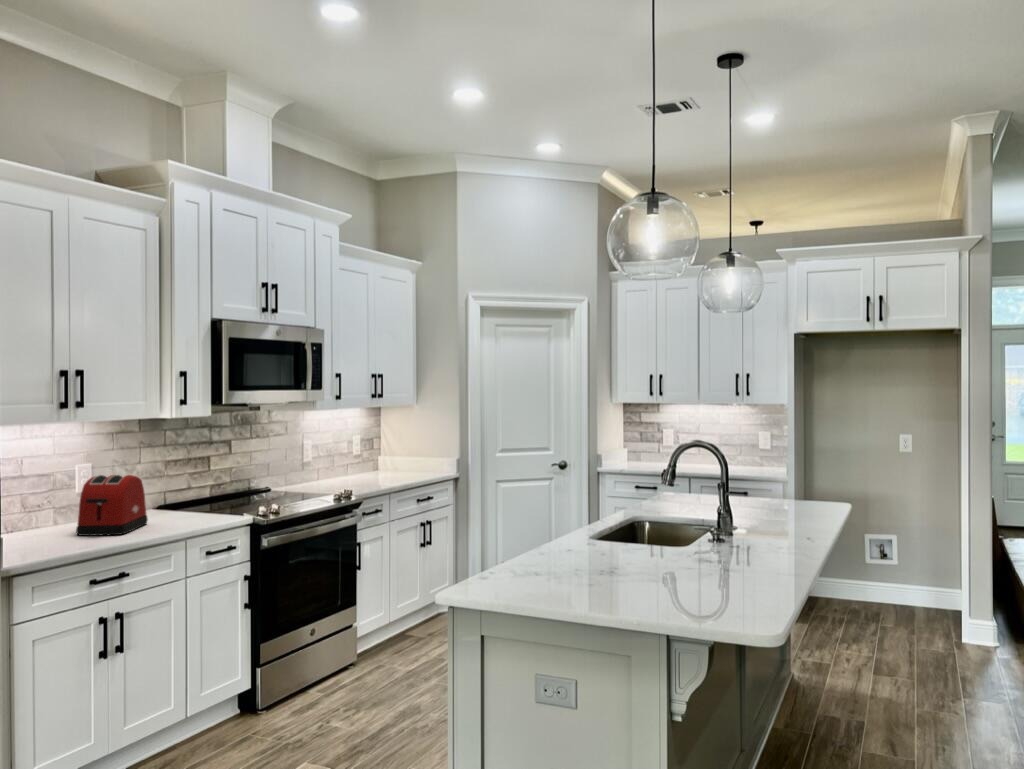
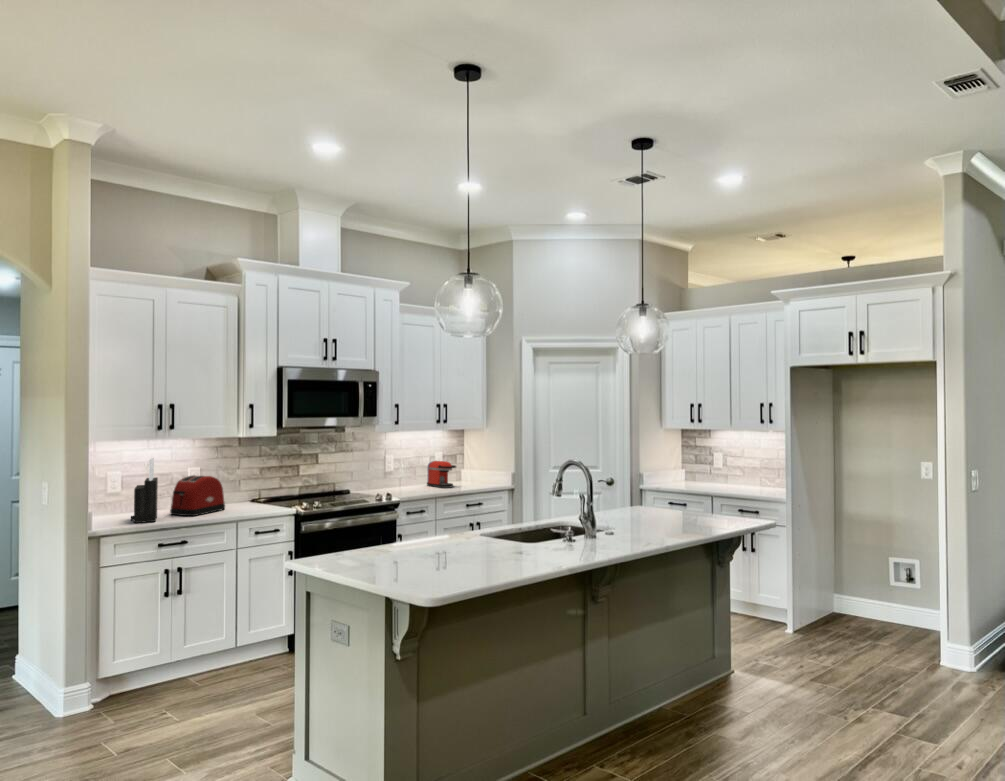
coffee maker: none [353,447,398,481] -> present [427,461,456,488]
knife block: none [33,450,81,550] -> present [131,458,158,523]

